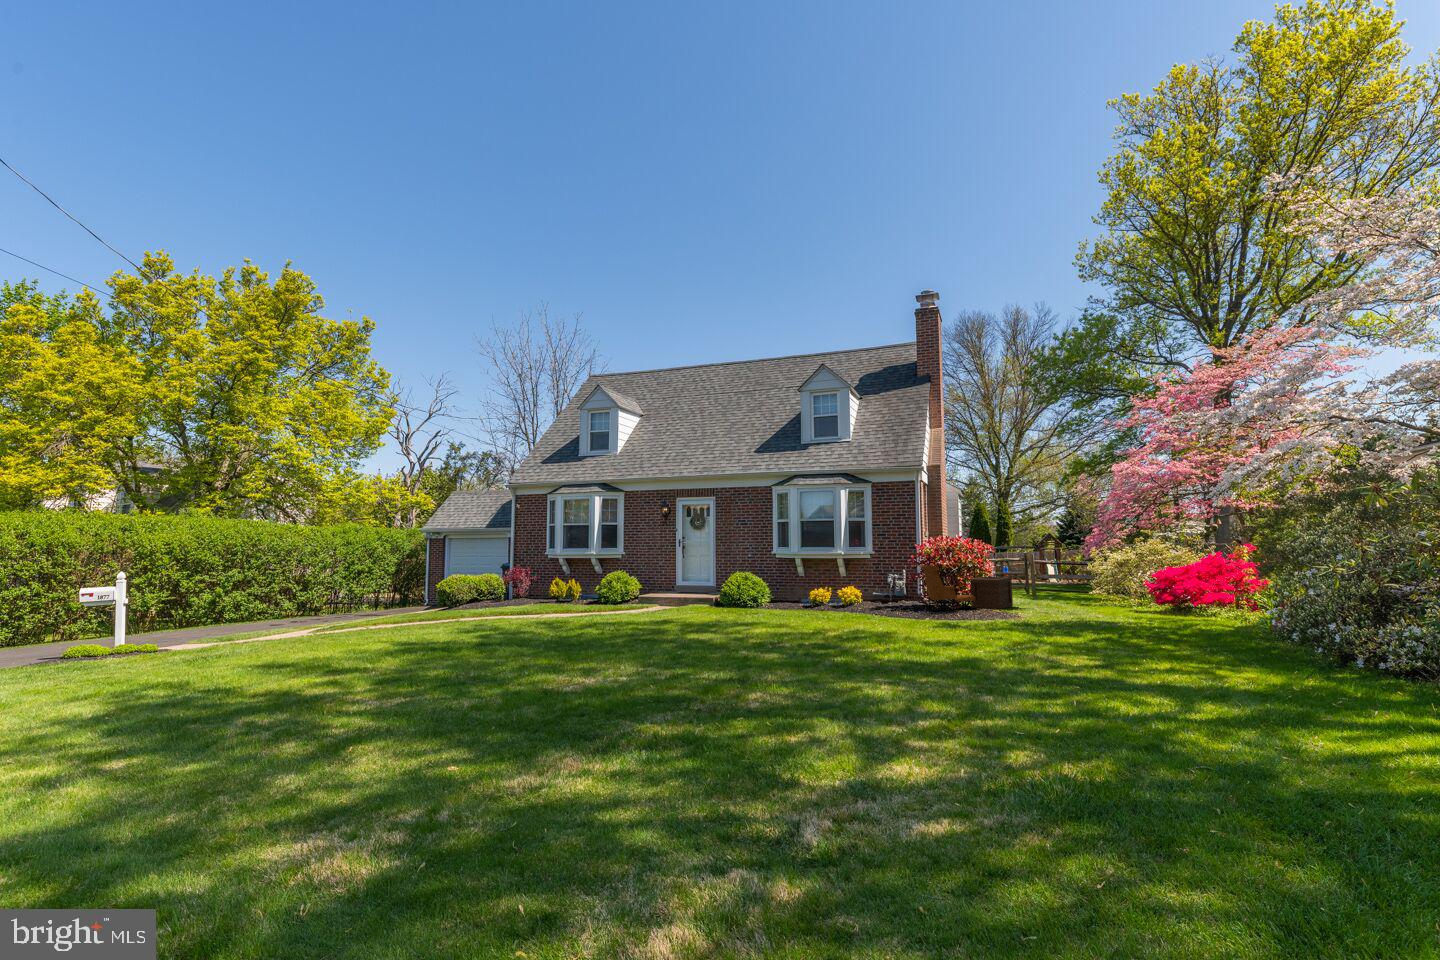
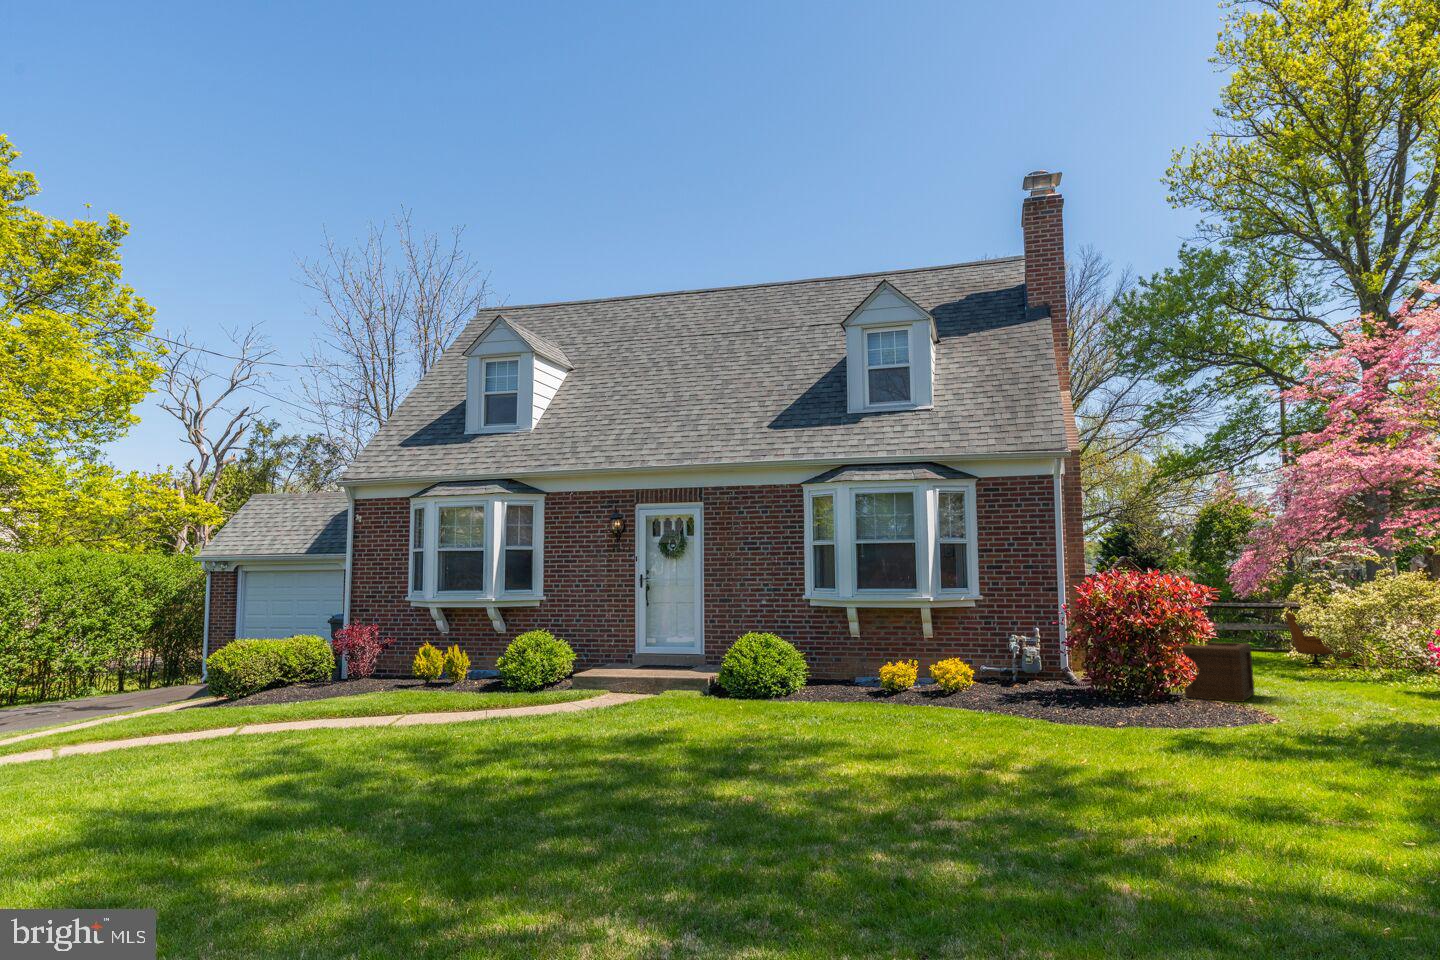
lounge chair: present [923,565,976,611] -> present [1285,613,1363,669]

